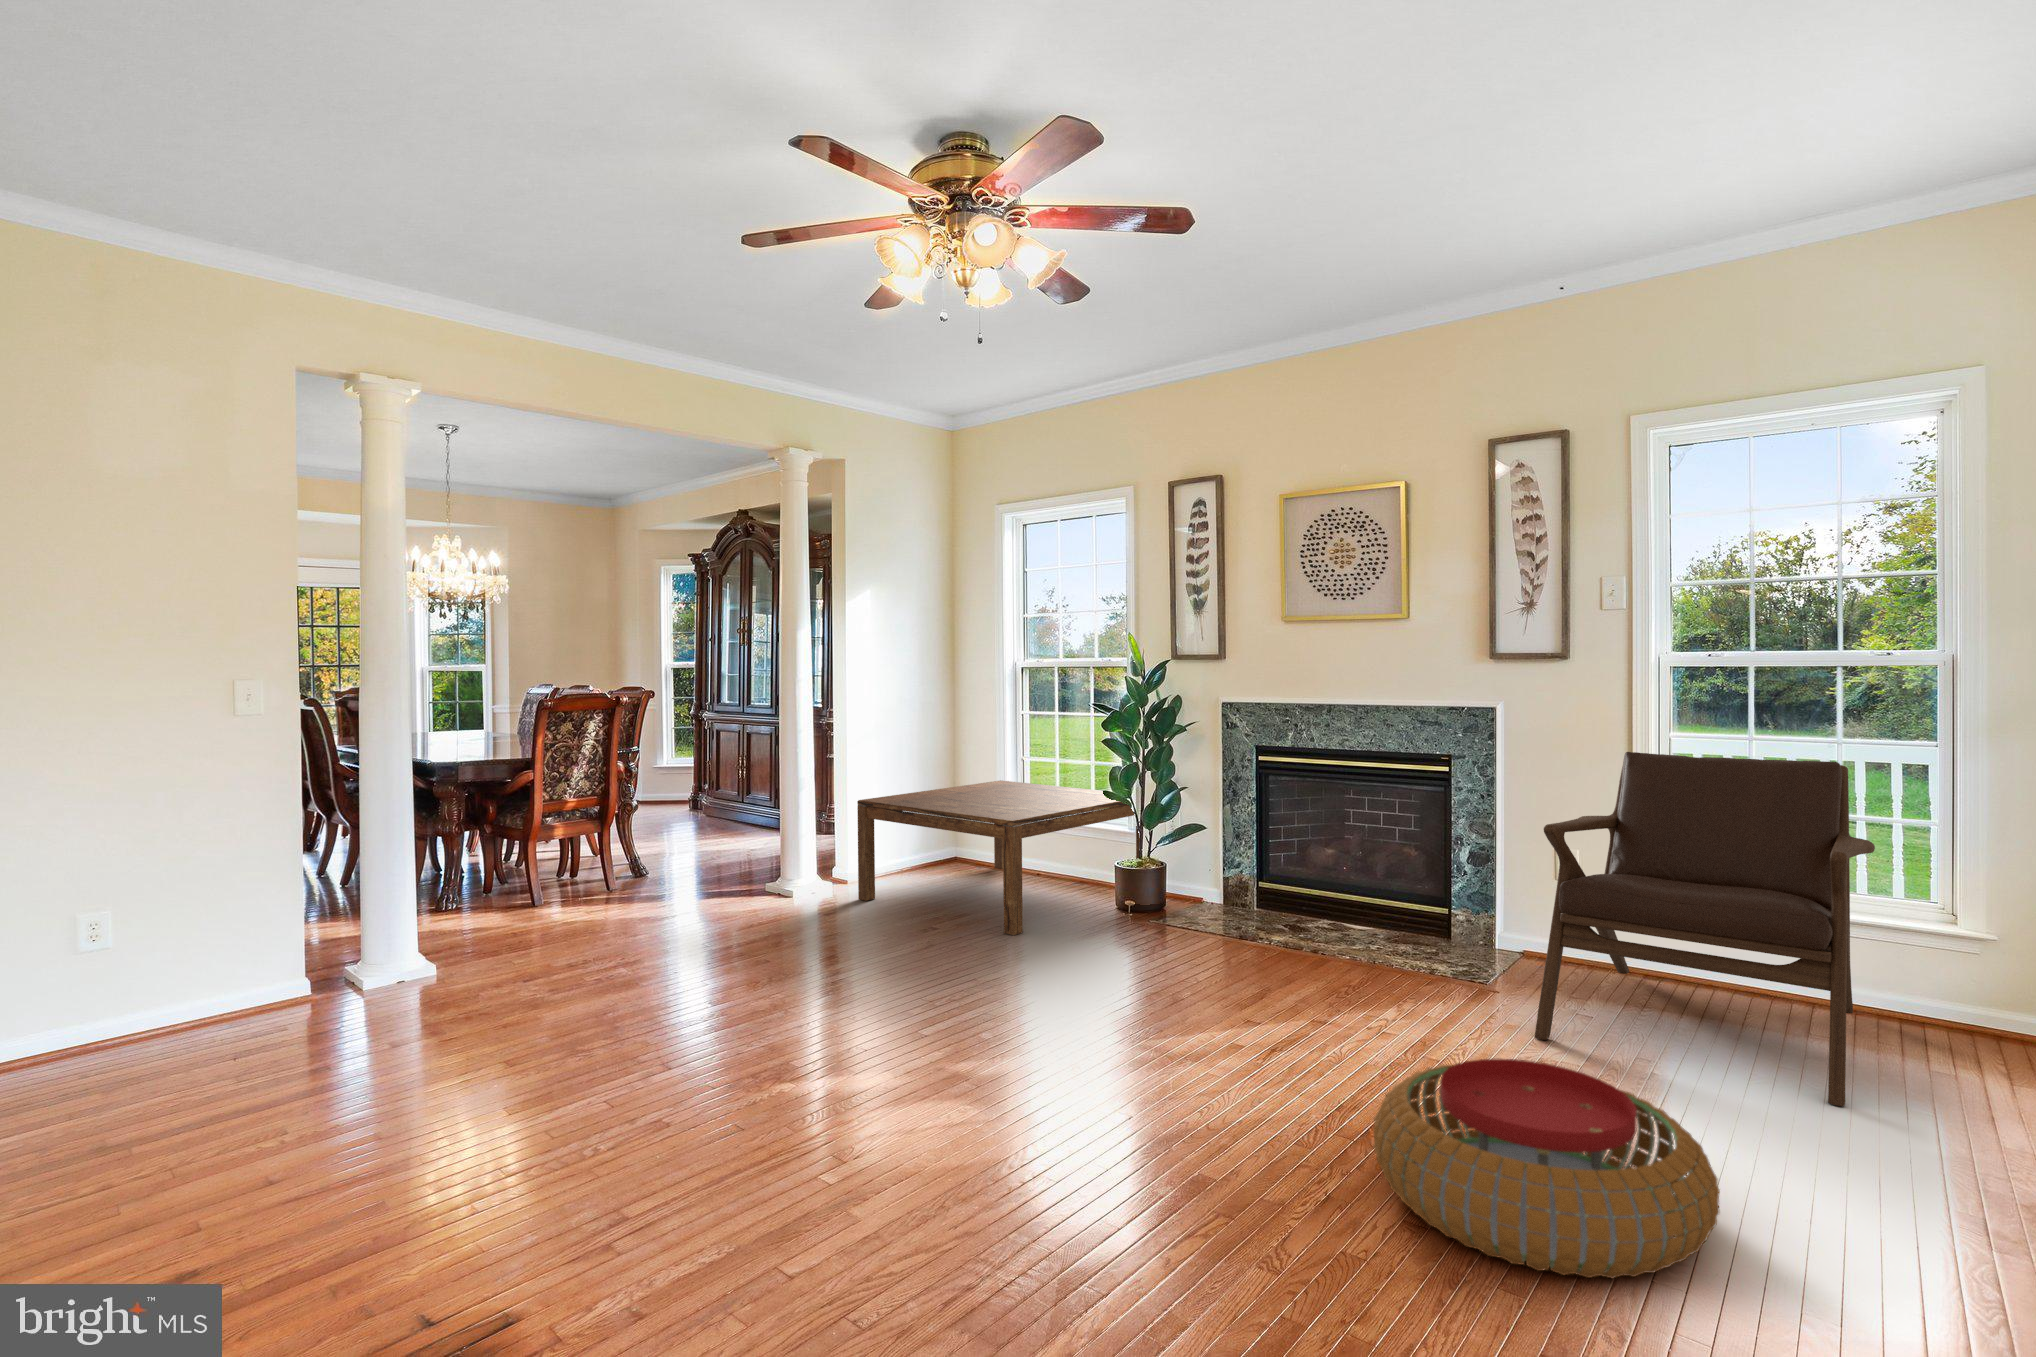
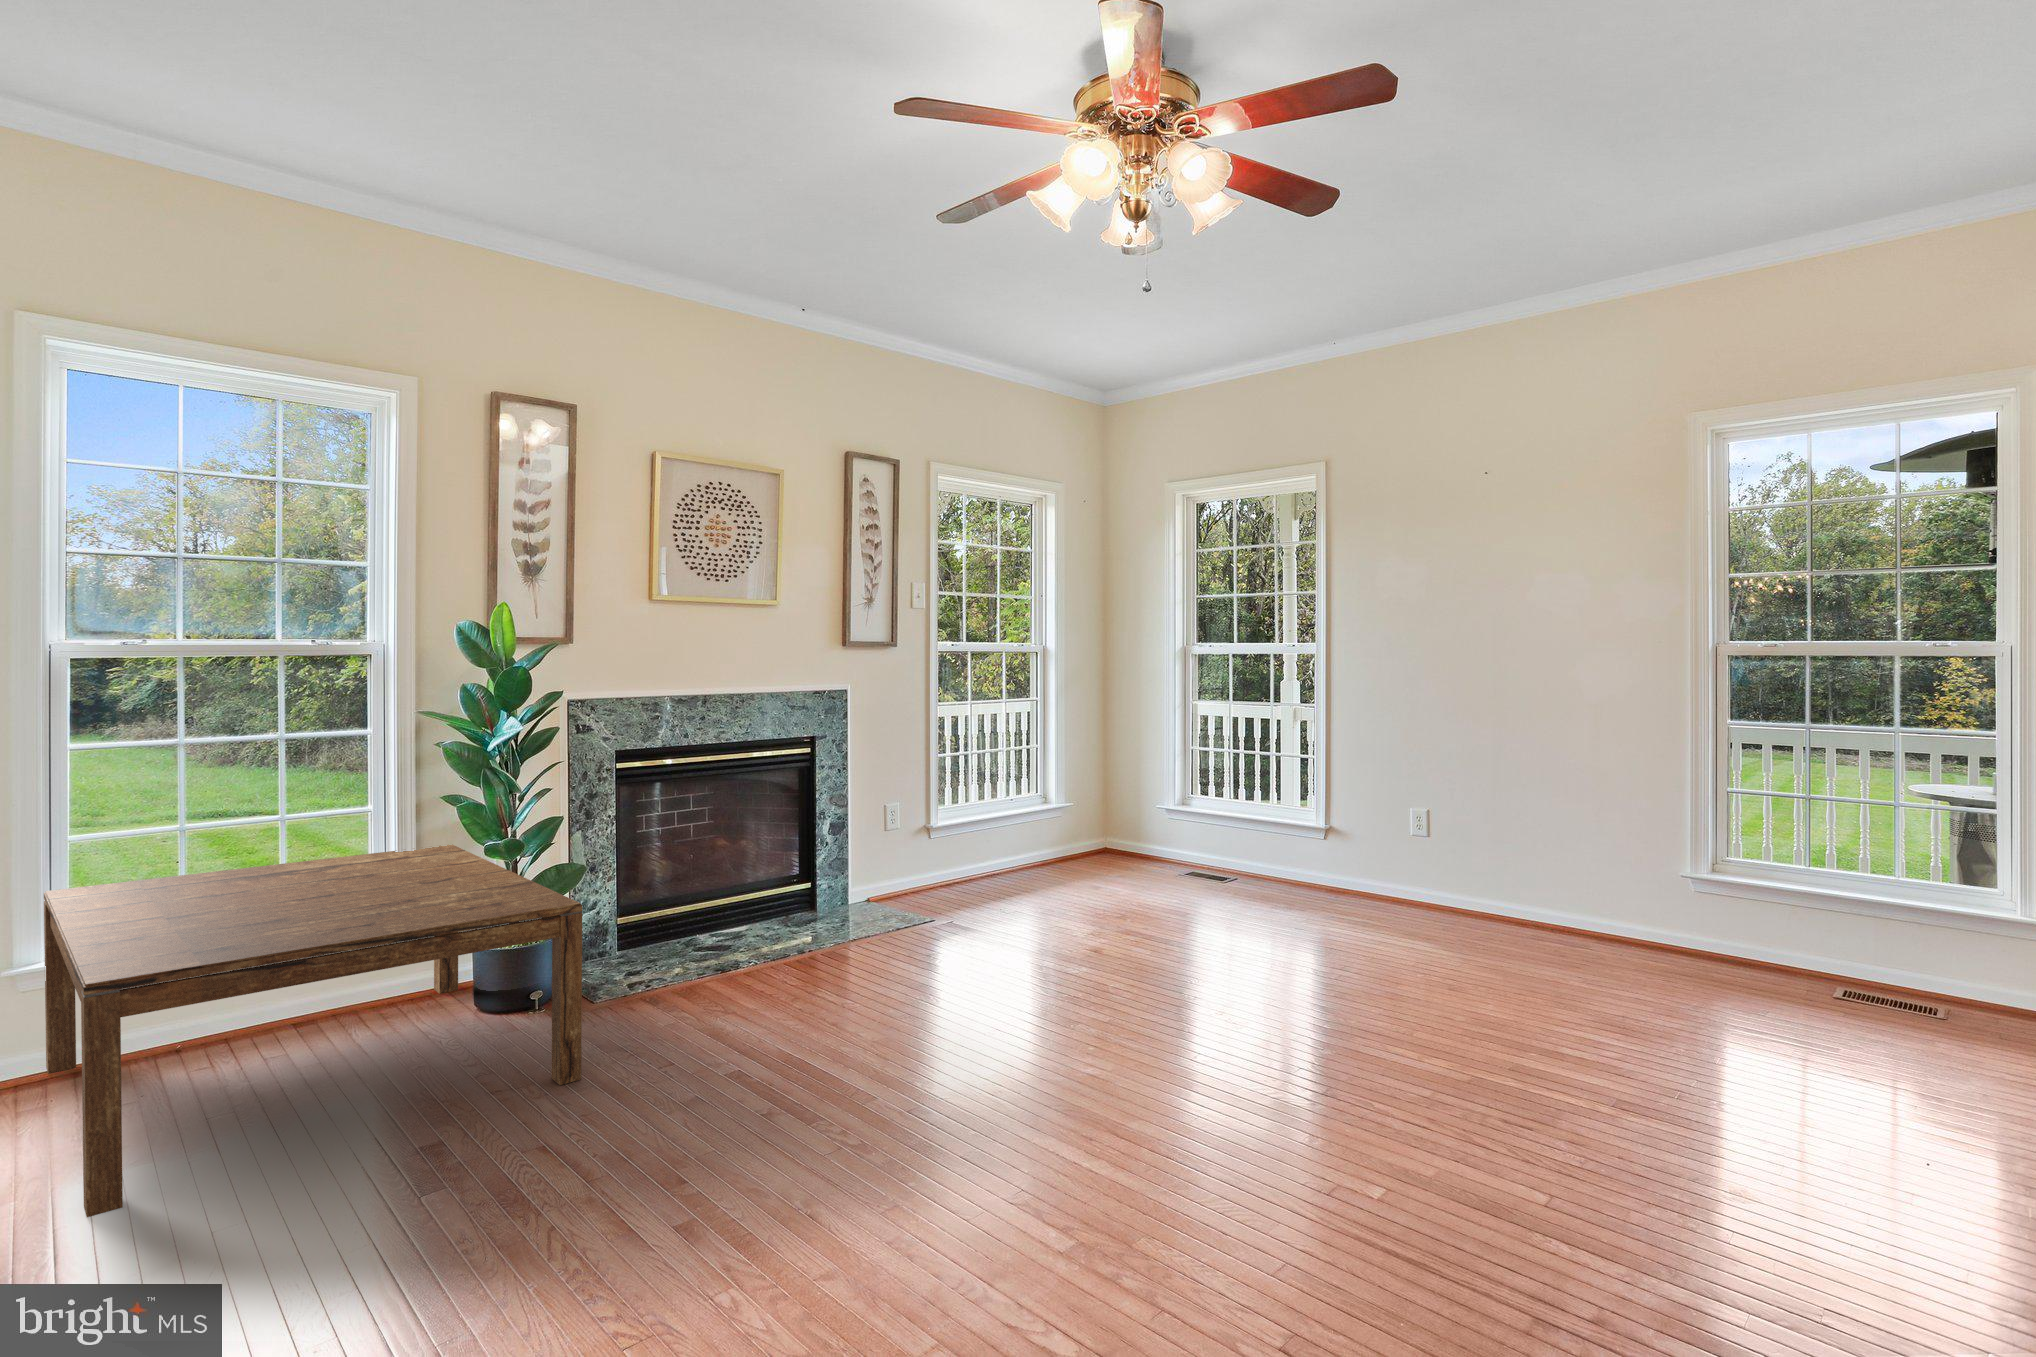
lounge chair: present [1535,752,1875,1107] -> none [914,714,1160,932]
pouf: present [1374,1059,1720,1278] -> none [1212,901,1398,1003]

